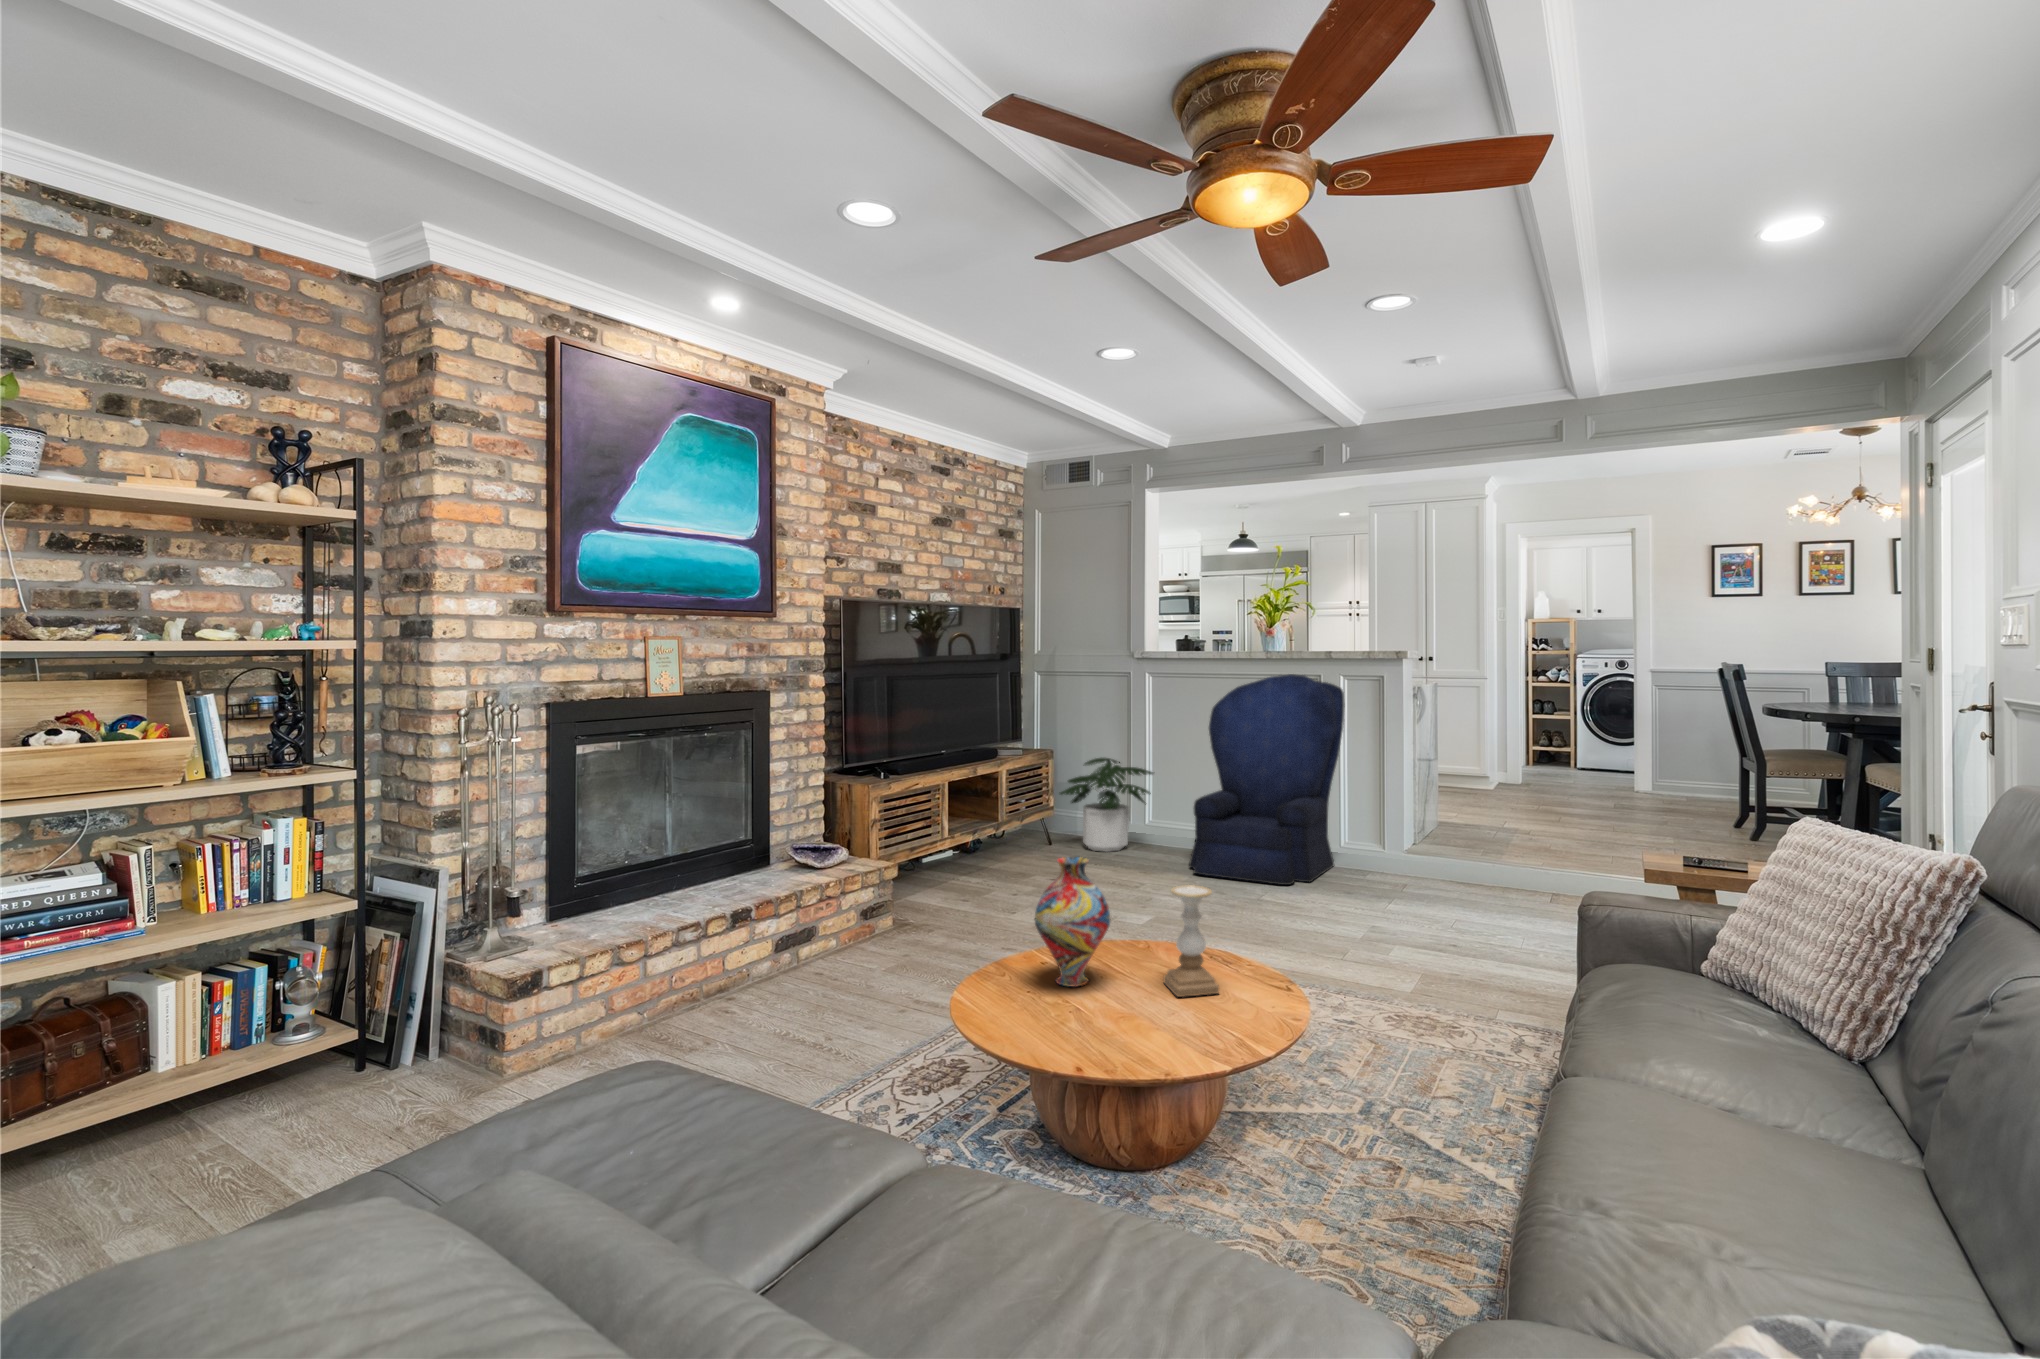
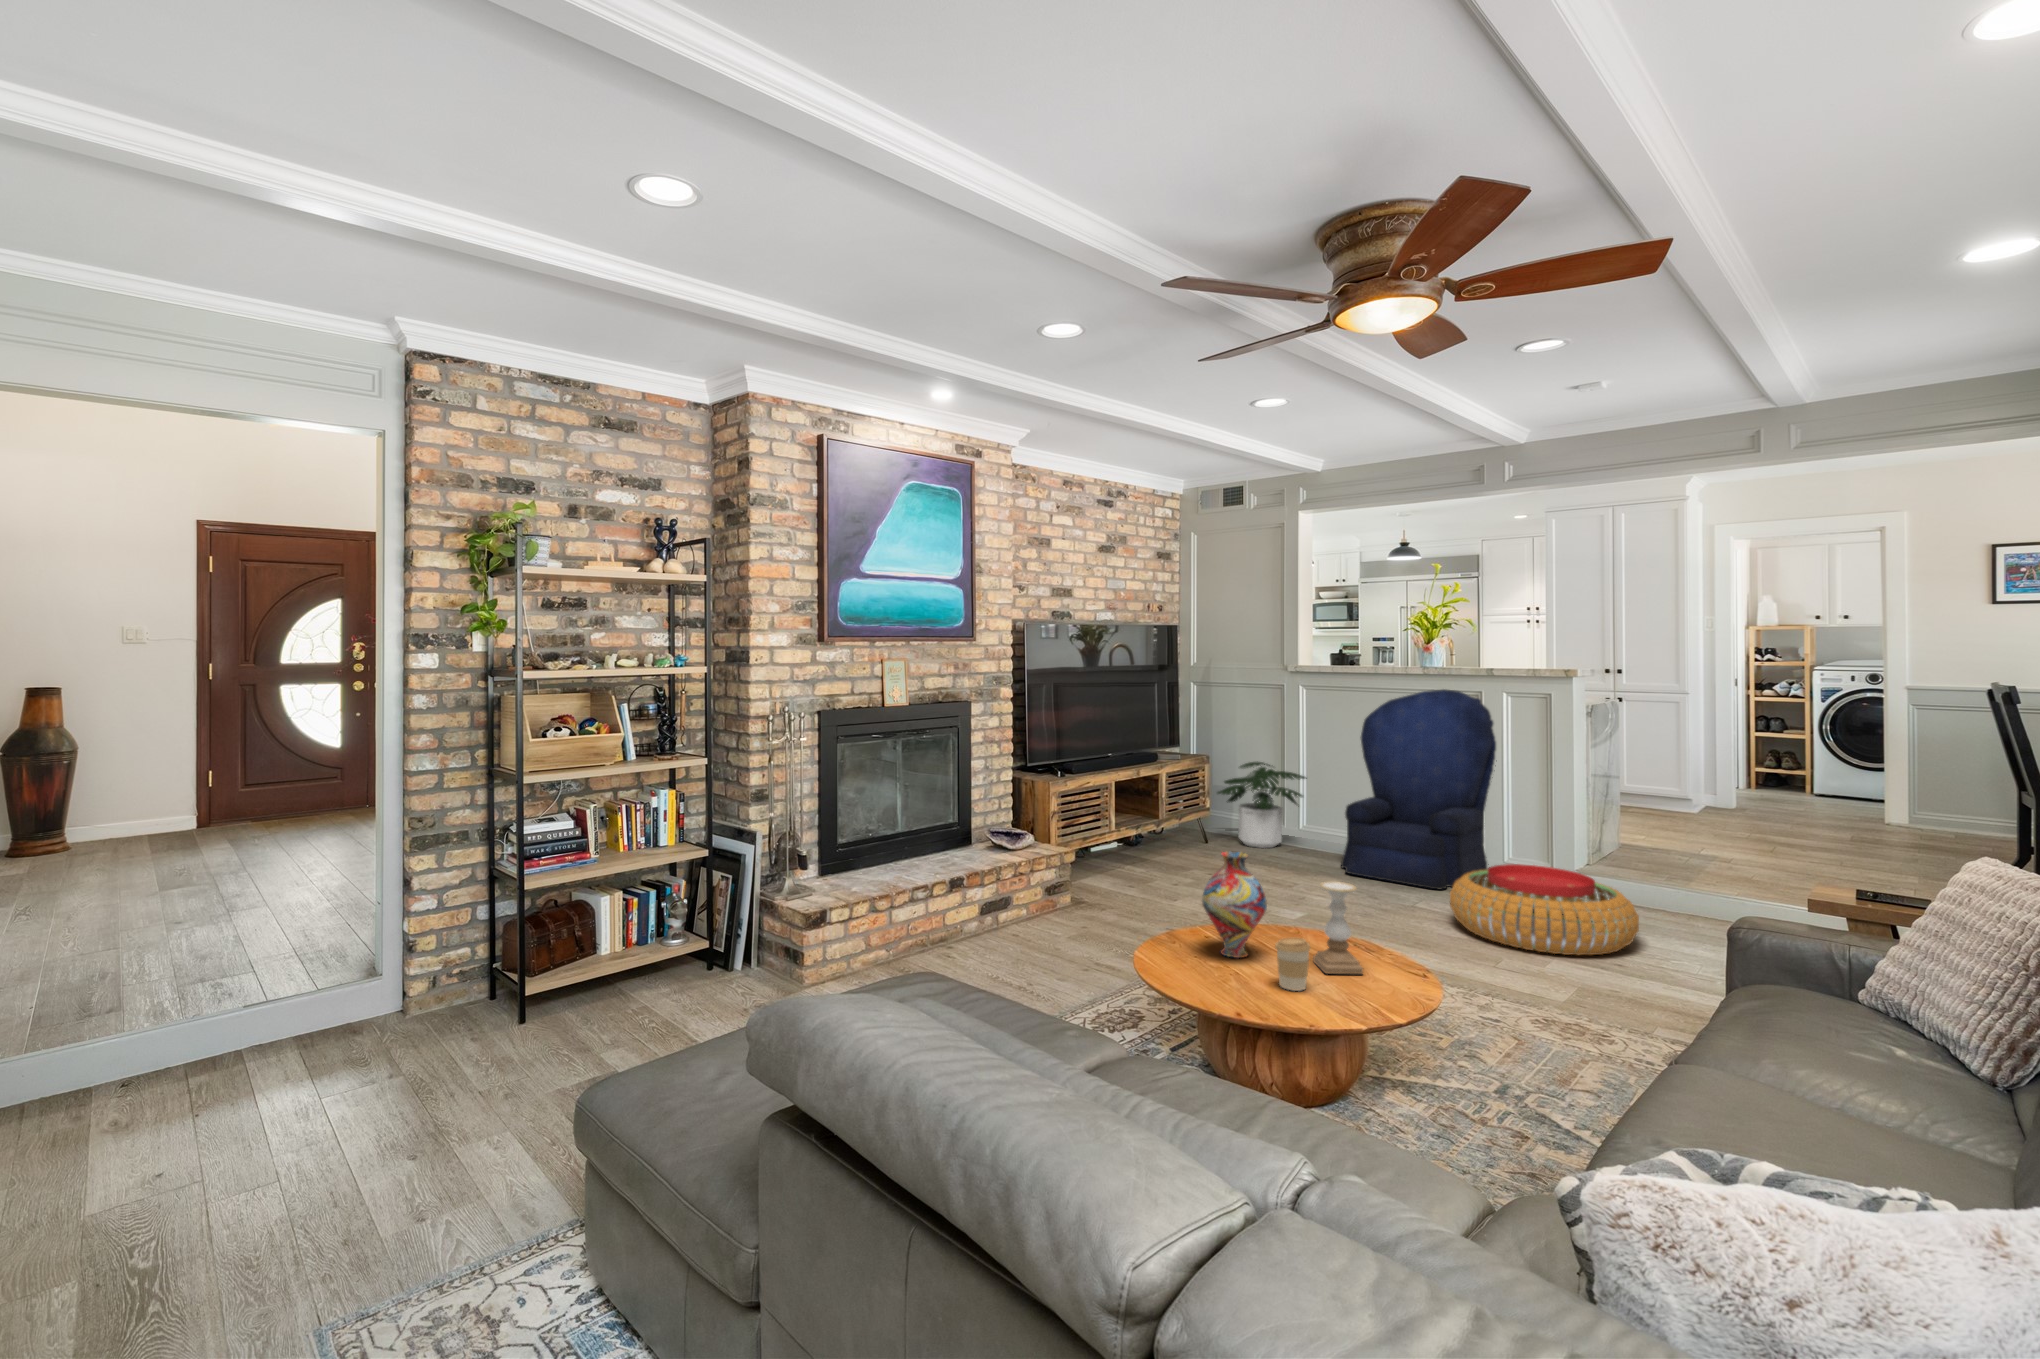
pouf: none [1299,853,1477,946] -> present [1450,864,1639,955]
coffee cup: none [1120,957,1161,1023] -> present [1275,938,1310,991]

